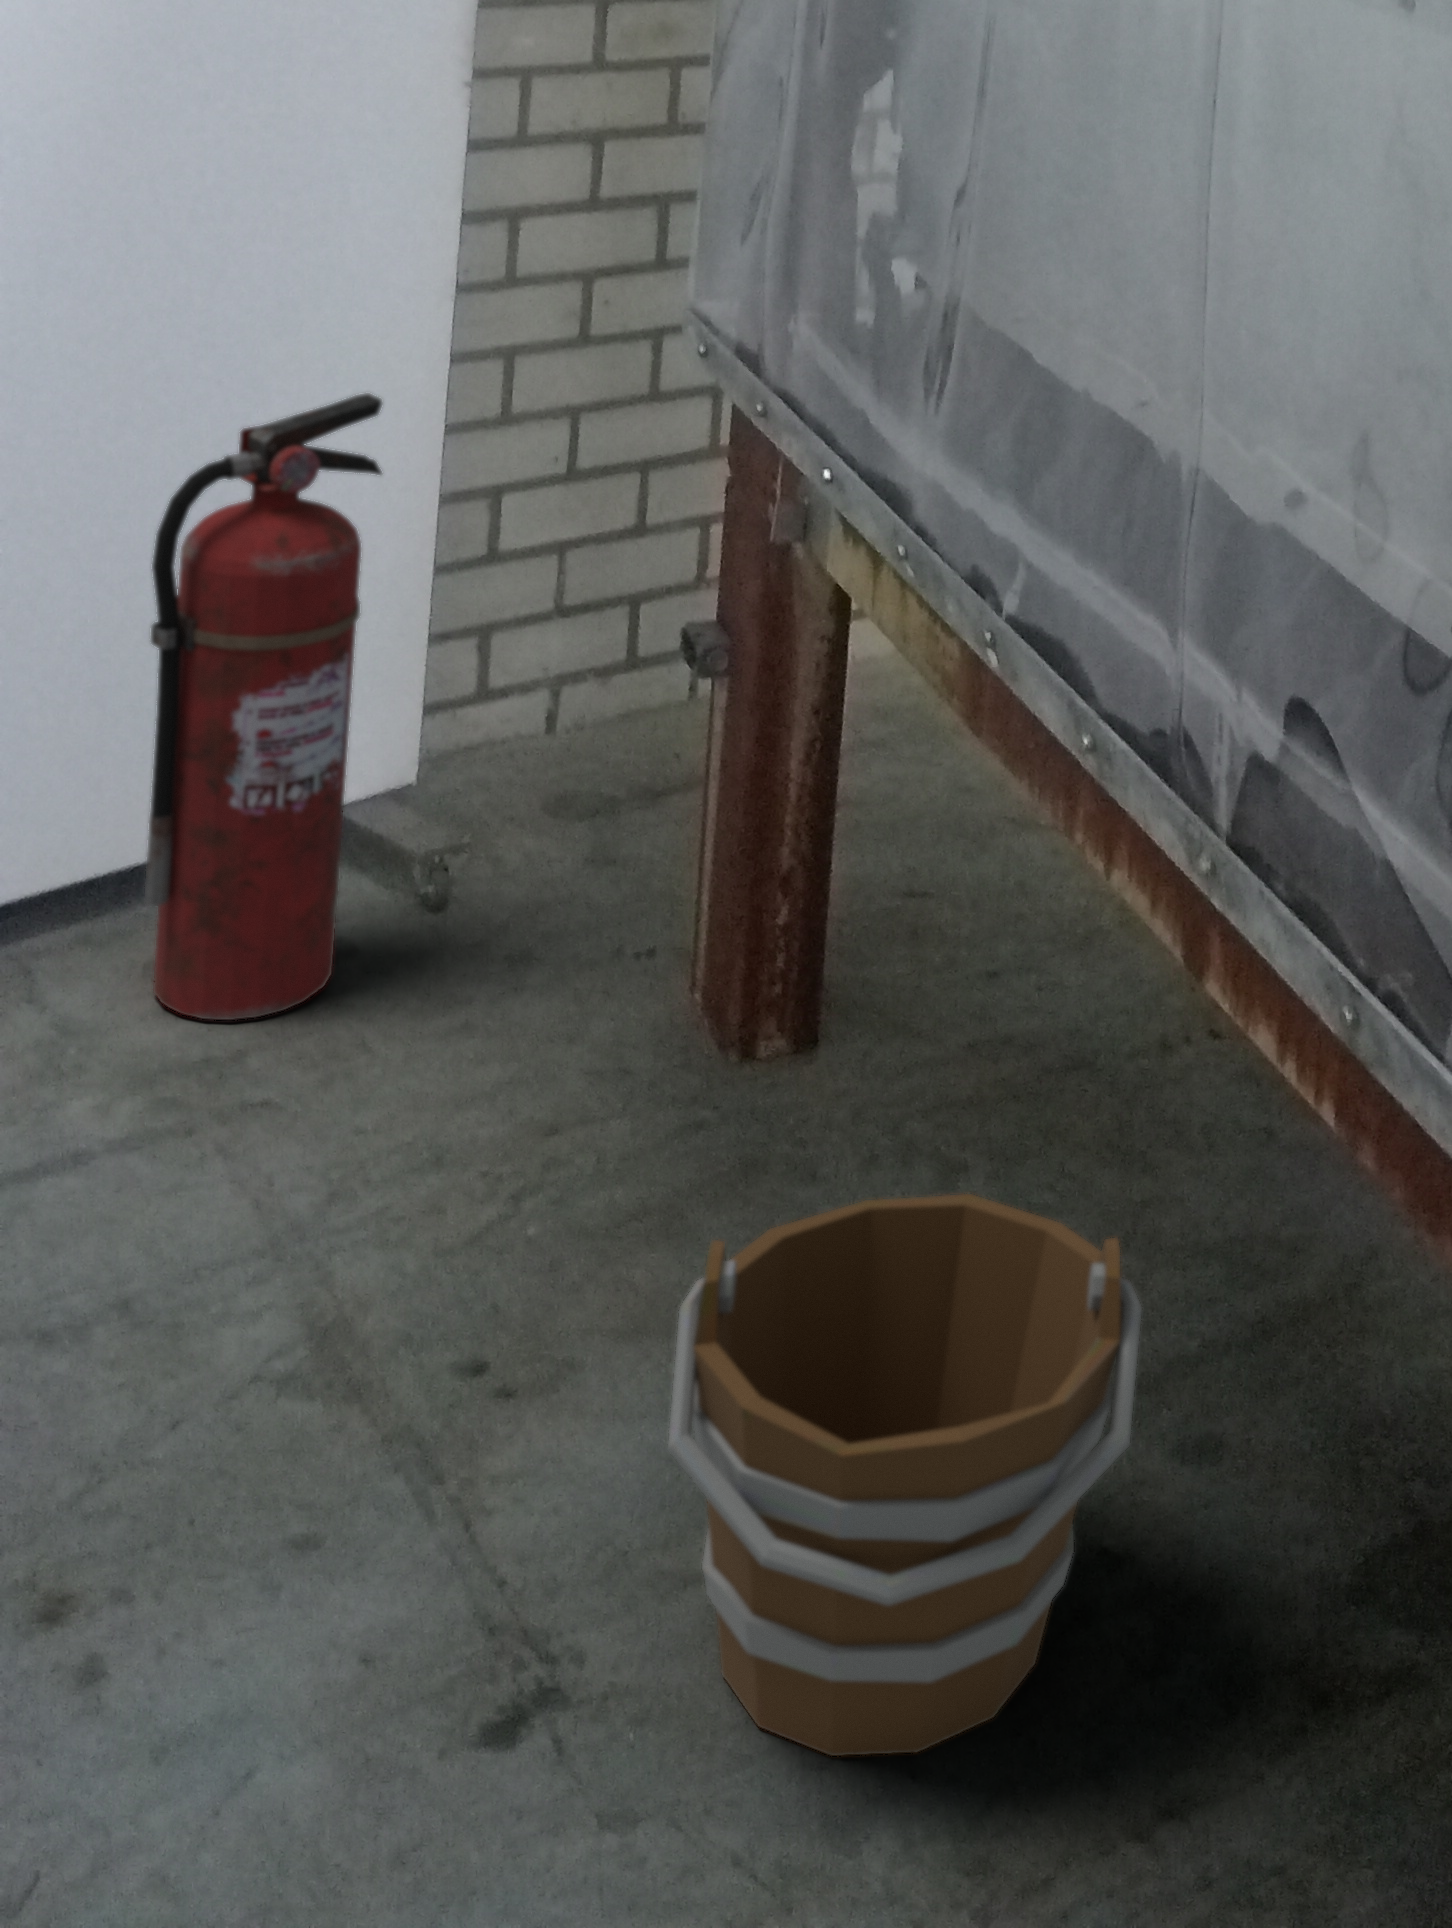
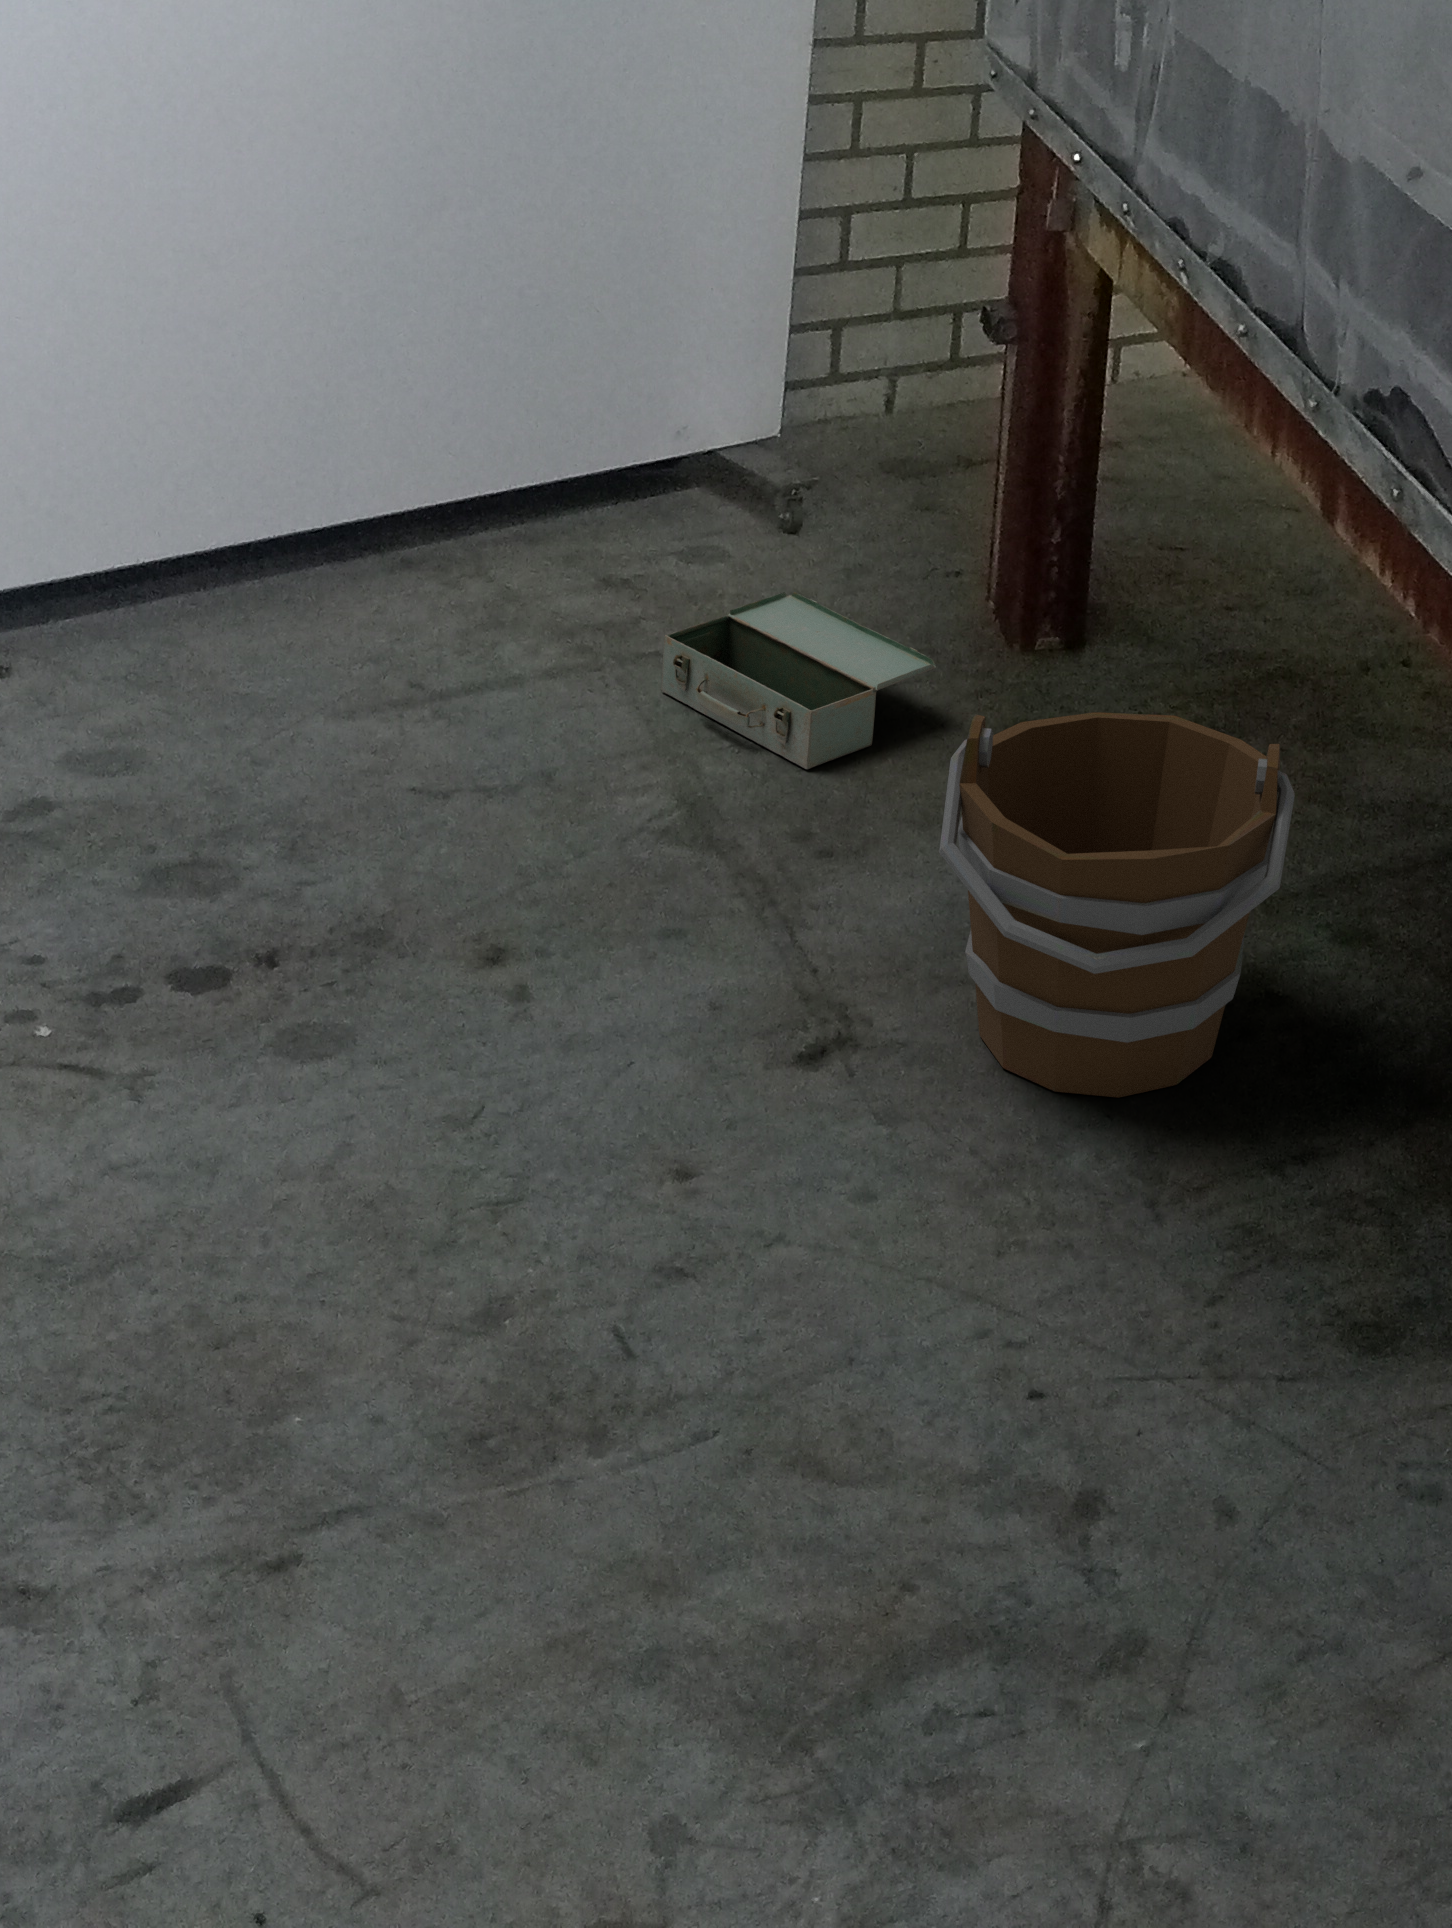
fire extinguisher: present [145,393,382,1020] -> none [574,115,753,597]
toolbox: none [265,1006,635,1265] -> present [661,592,936,769]

